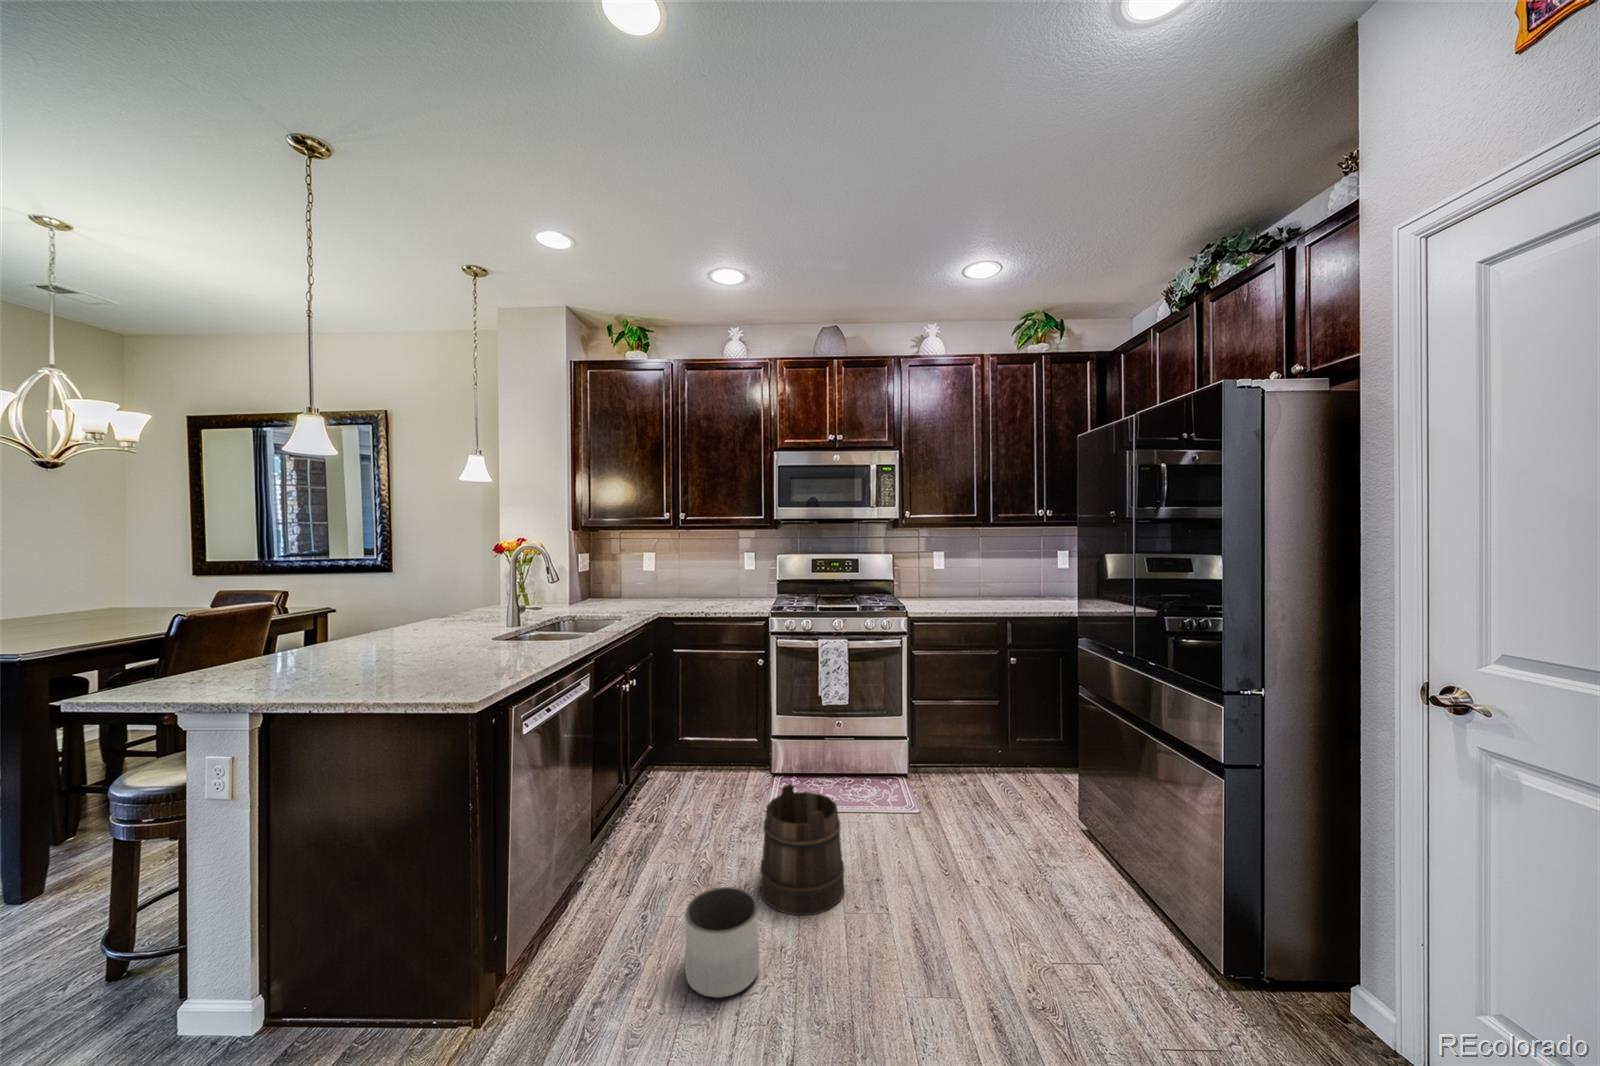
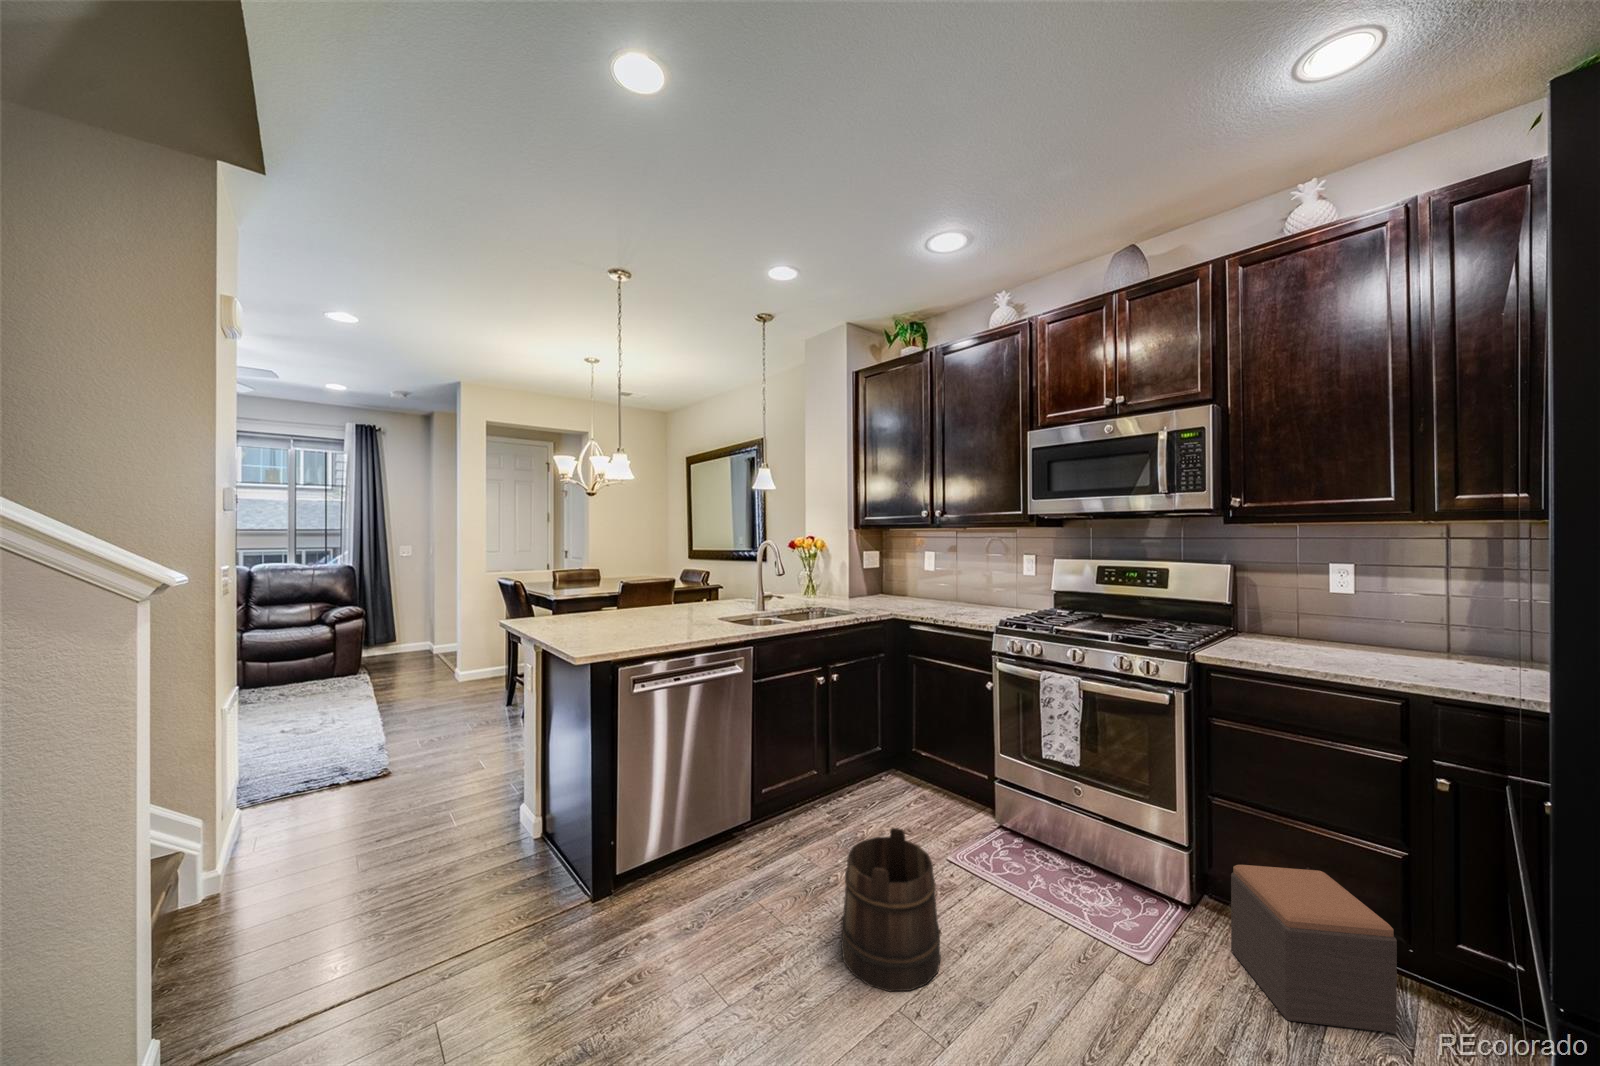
footstool: none [947,726,1023,812] -> present [1231,865,1397,1033]
planter: present [685,887,759,998] -> none [701,893,774,1006]

